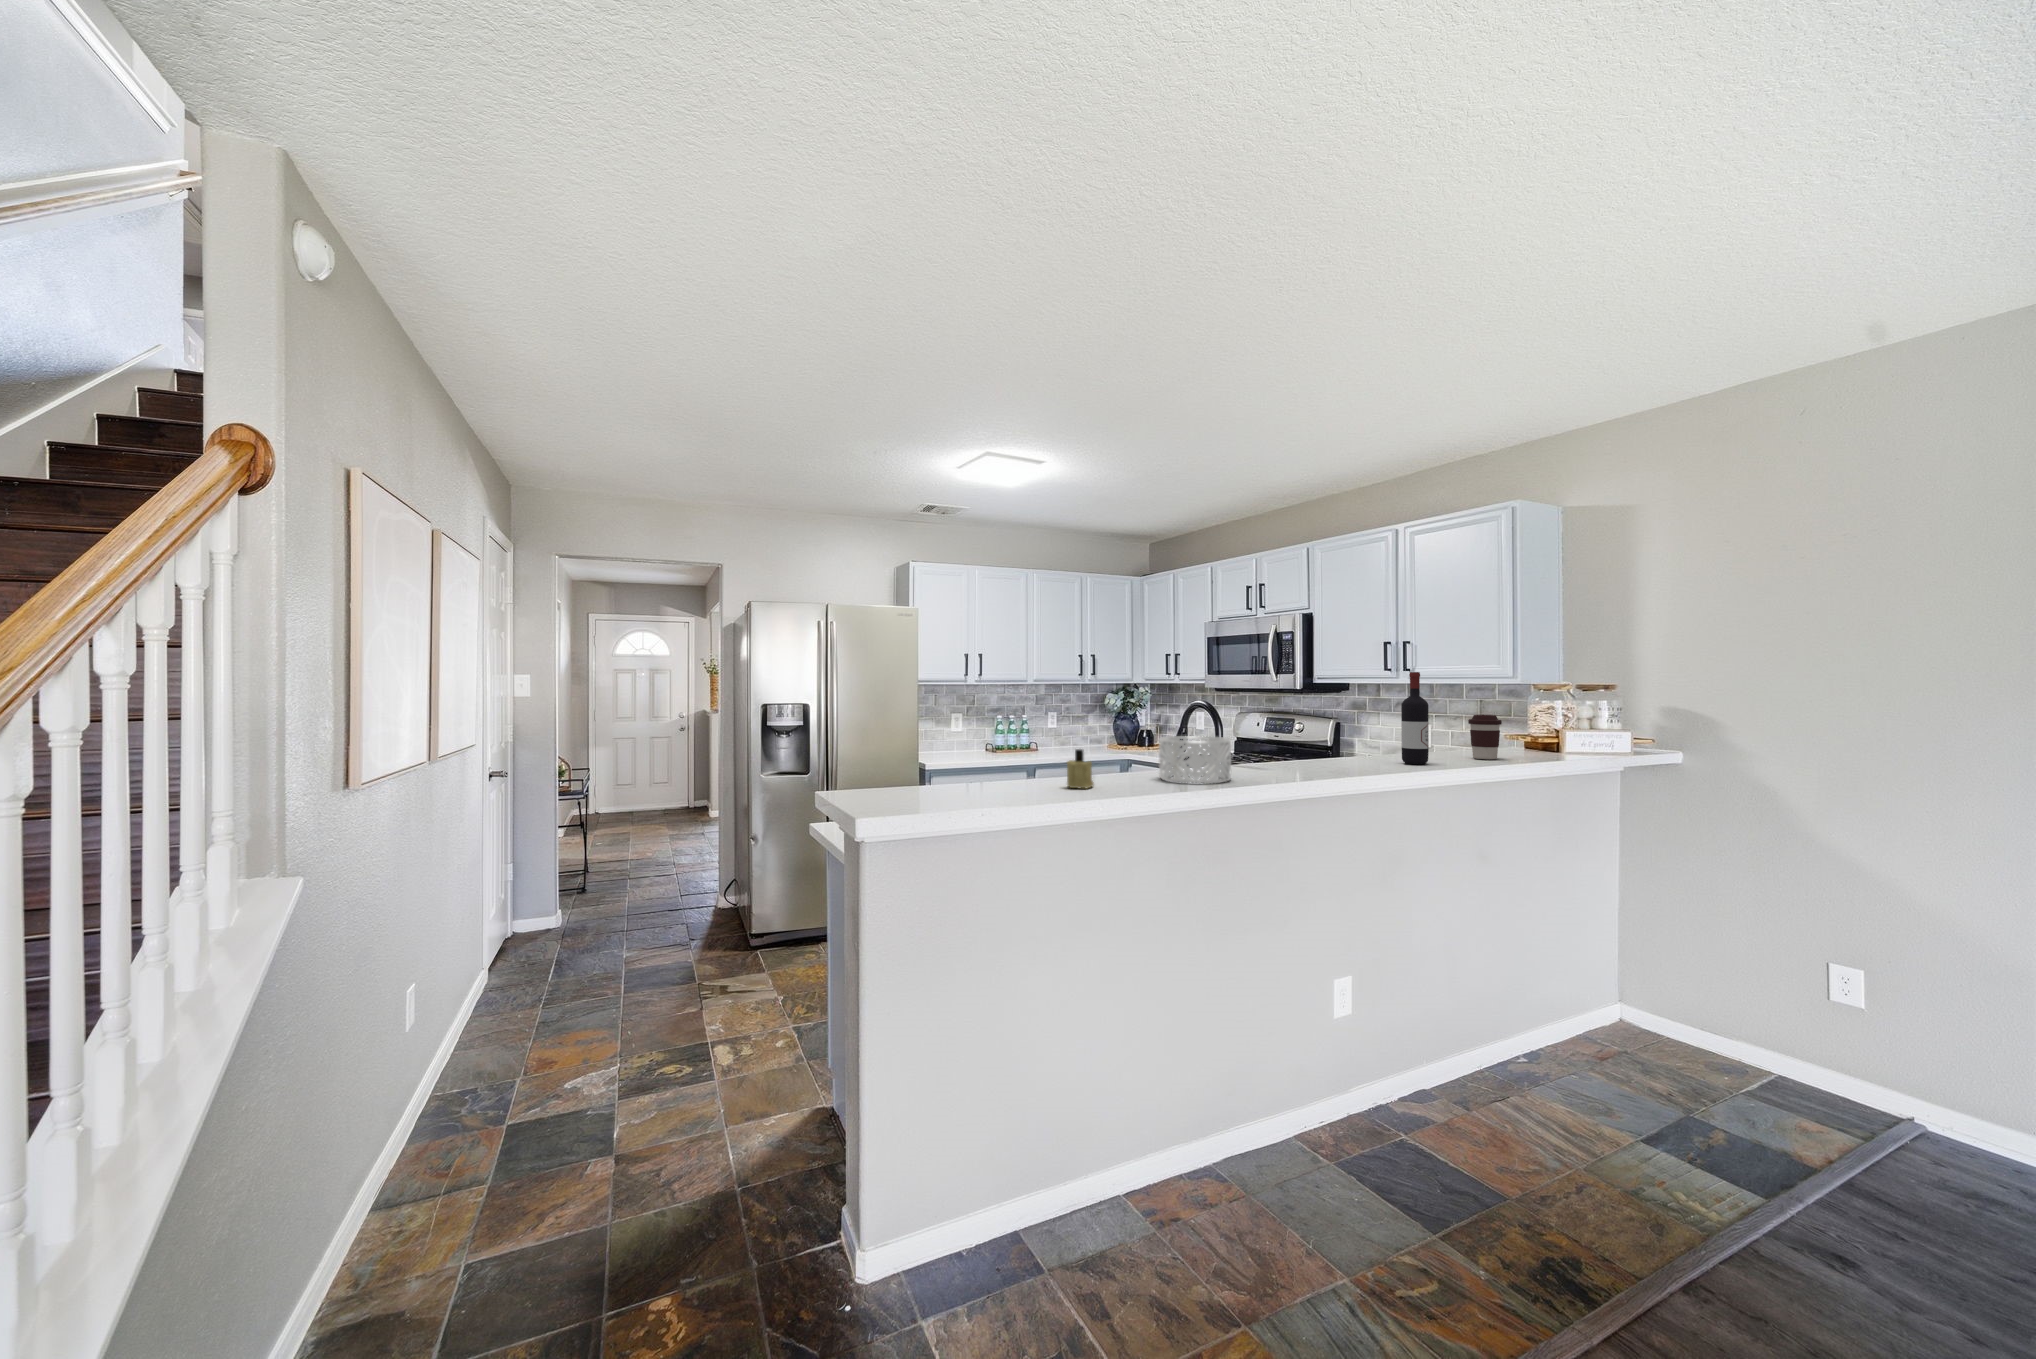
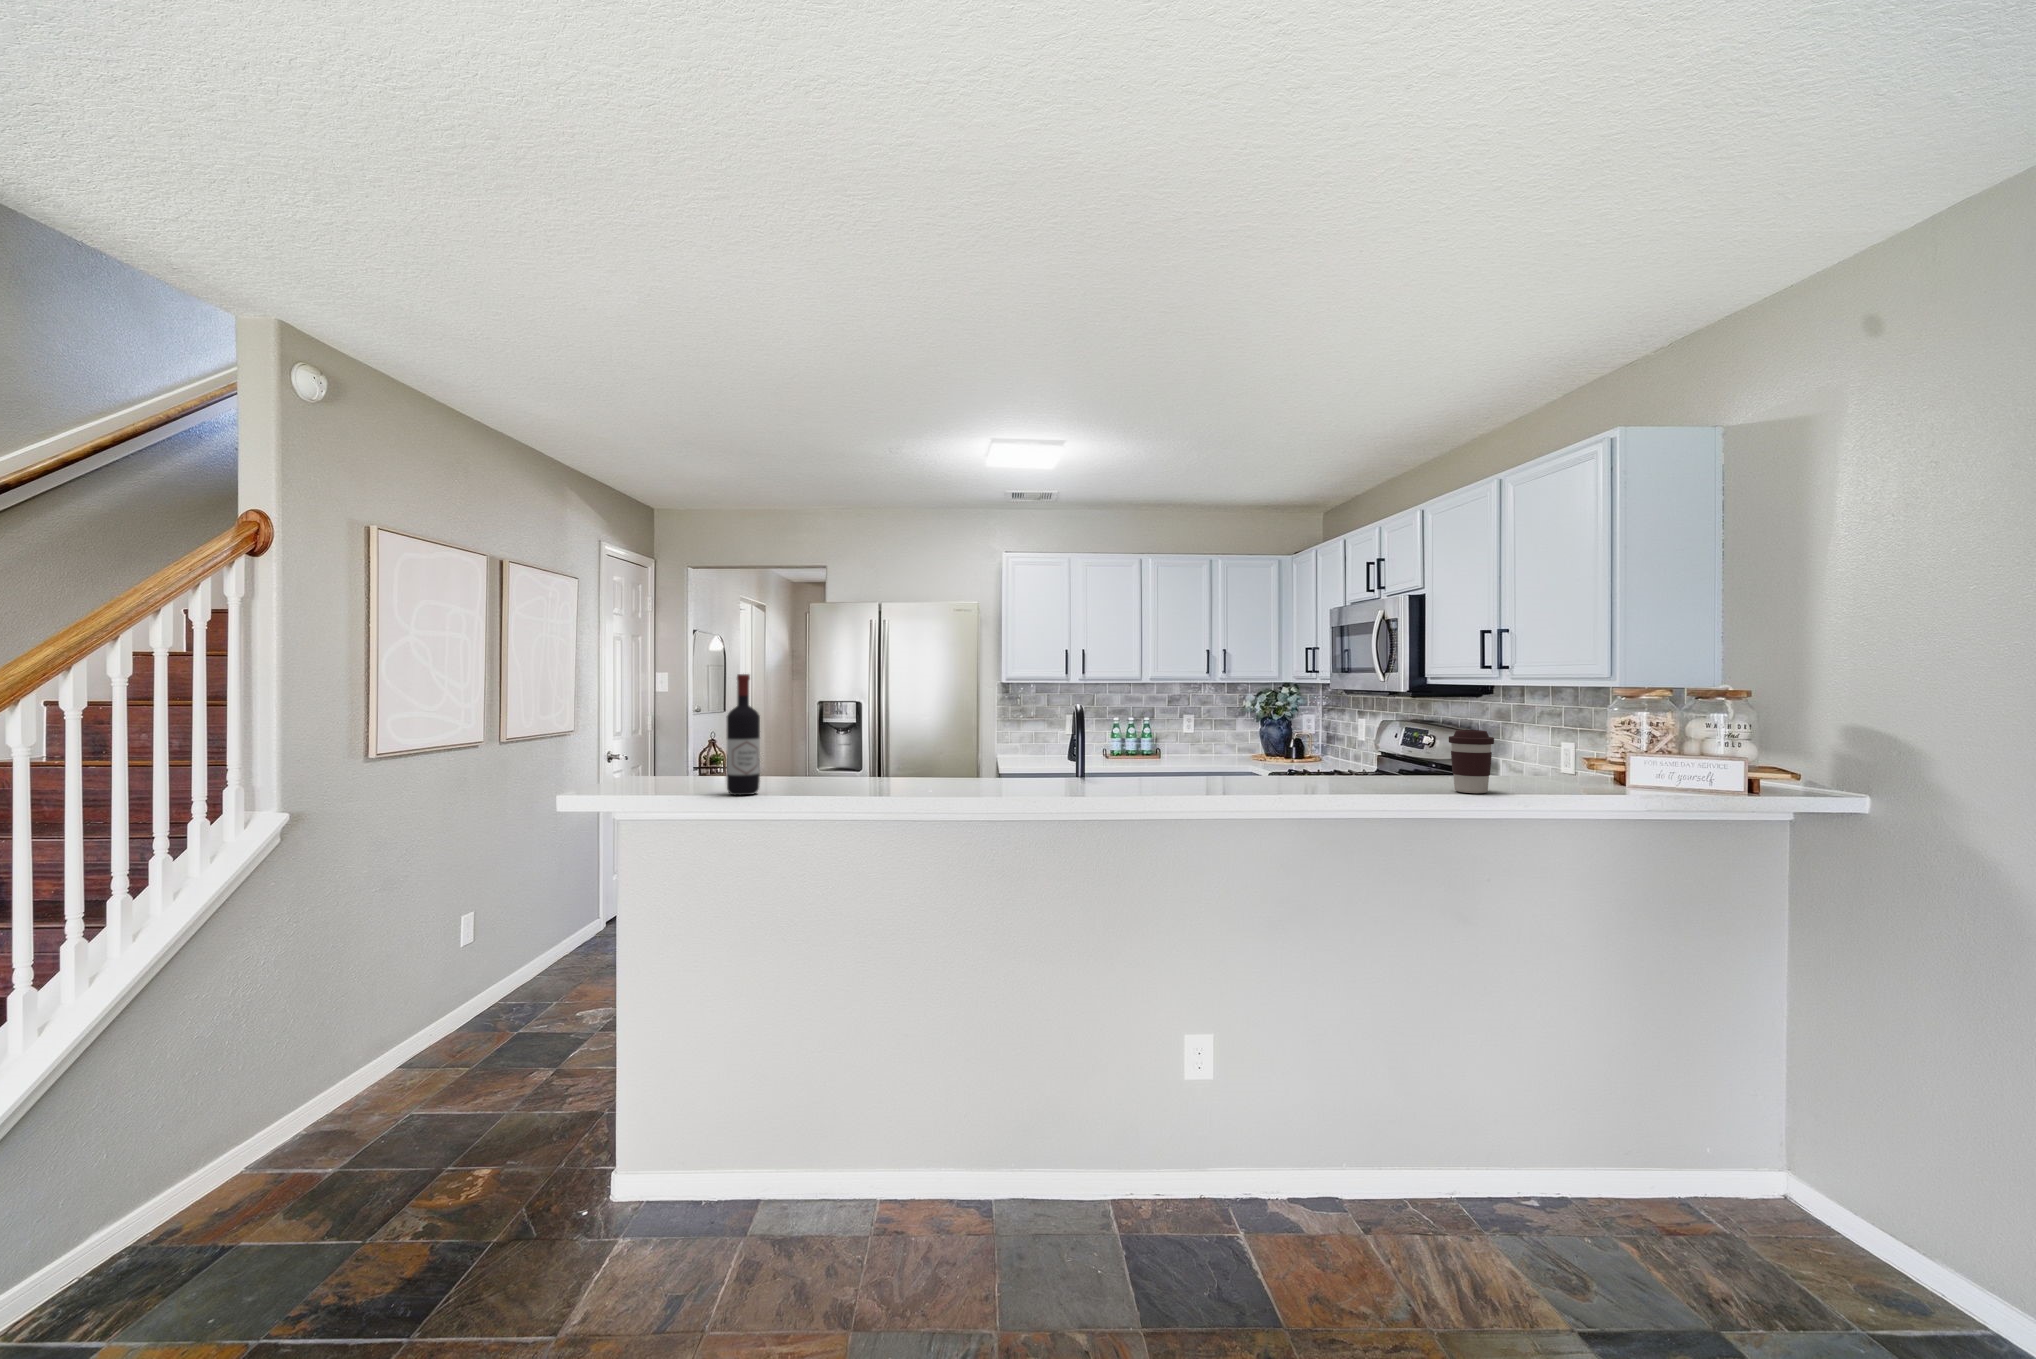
wine bottle: present [1401,672,1429,764] -> present [727,674,760,795]
decorative bowl: present [1159,736,1231,783] -> none [937,744,1019,800]
candle: present [1067,749,1094,789] -> none [812,754,846,797]

